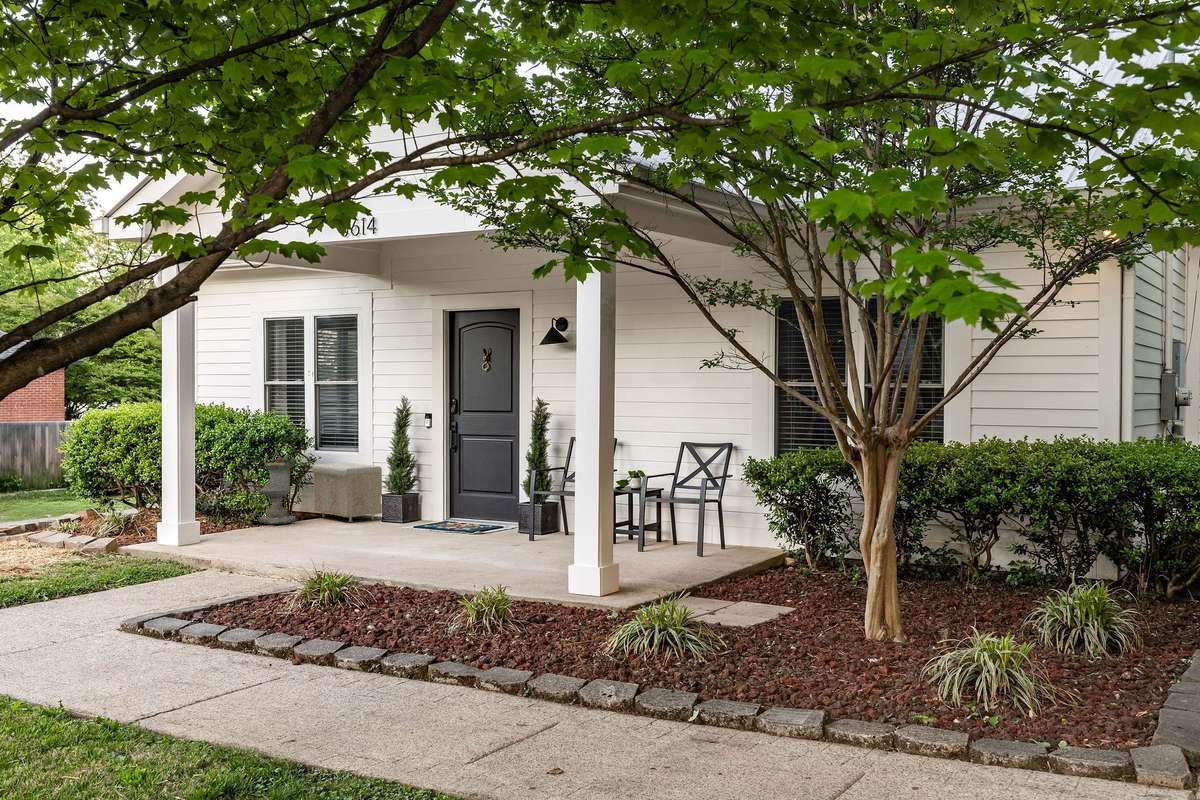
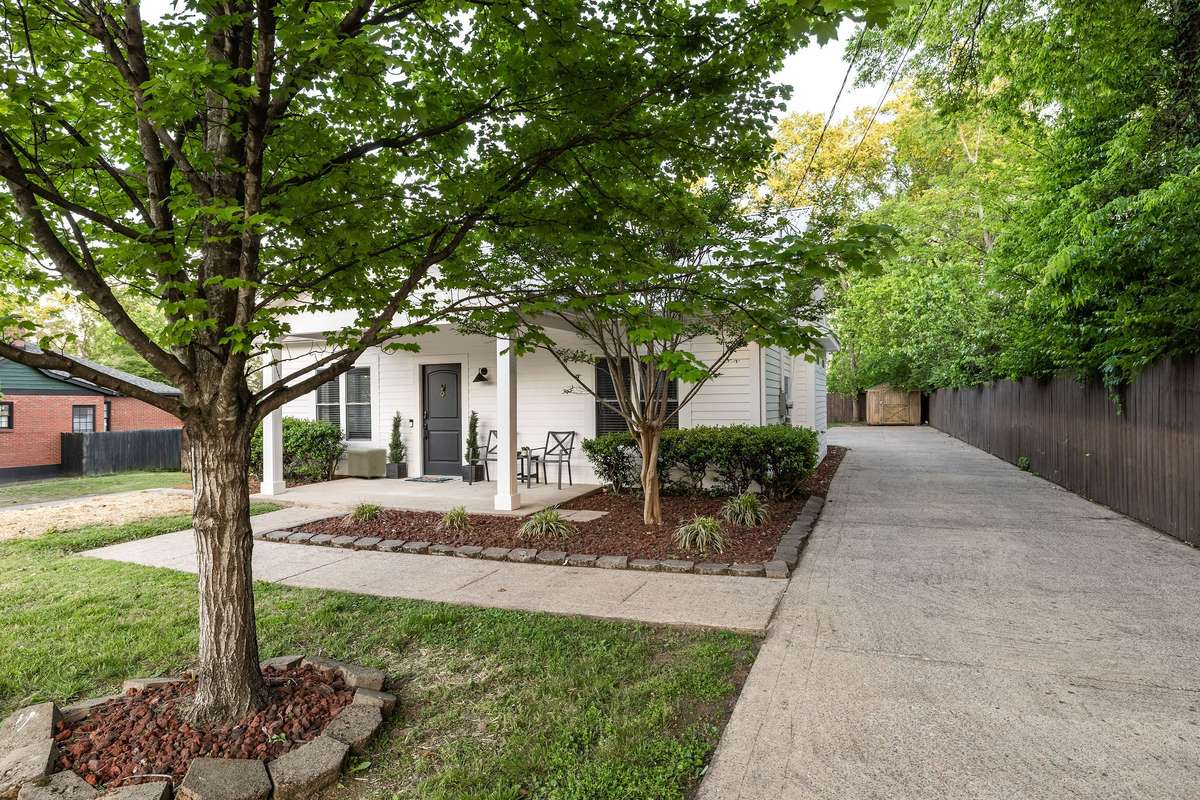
planter: present [258,455,297,524] -> none [316,444,339,482]

